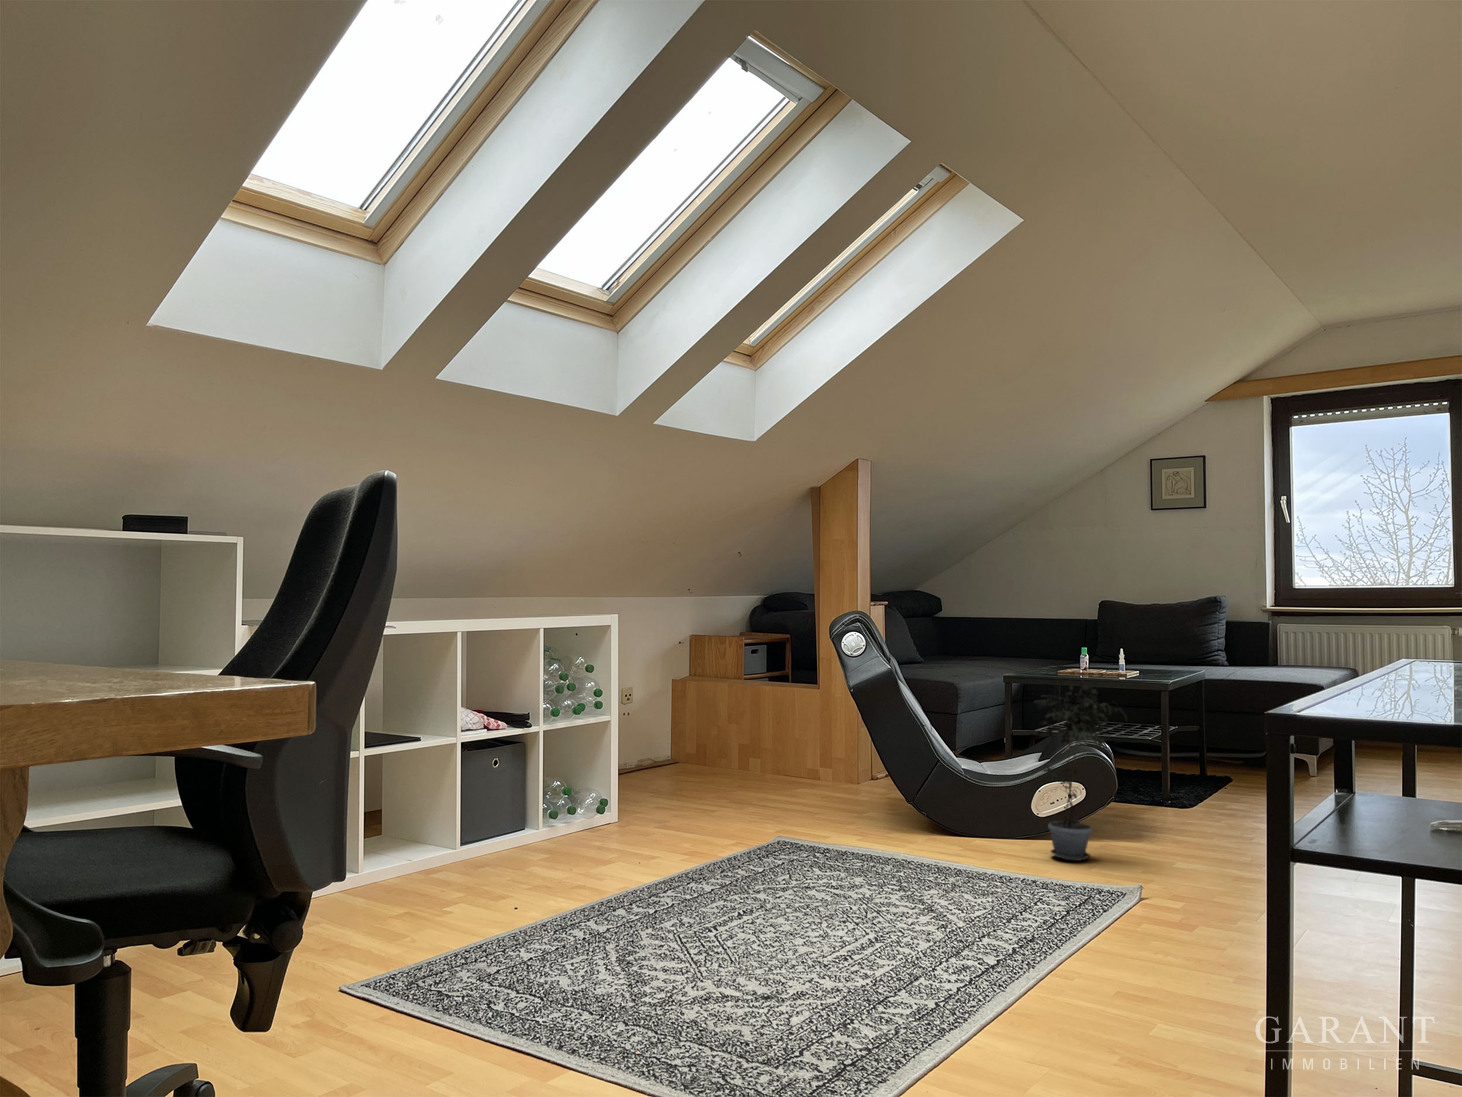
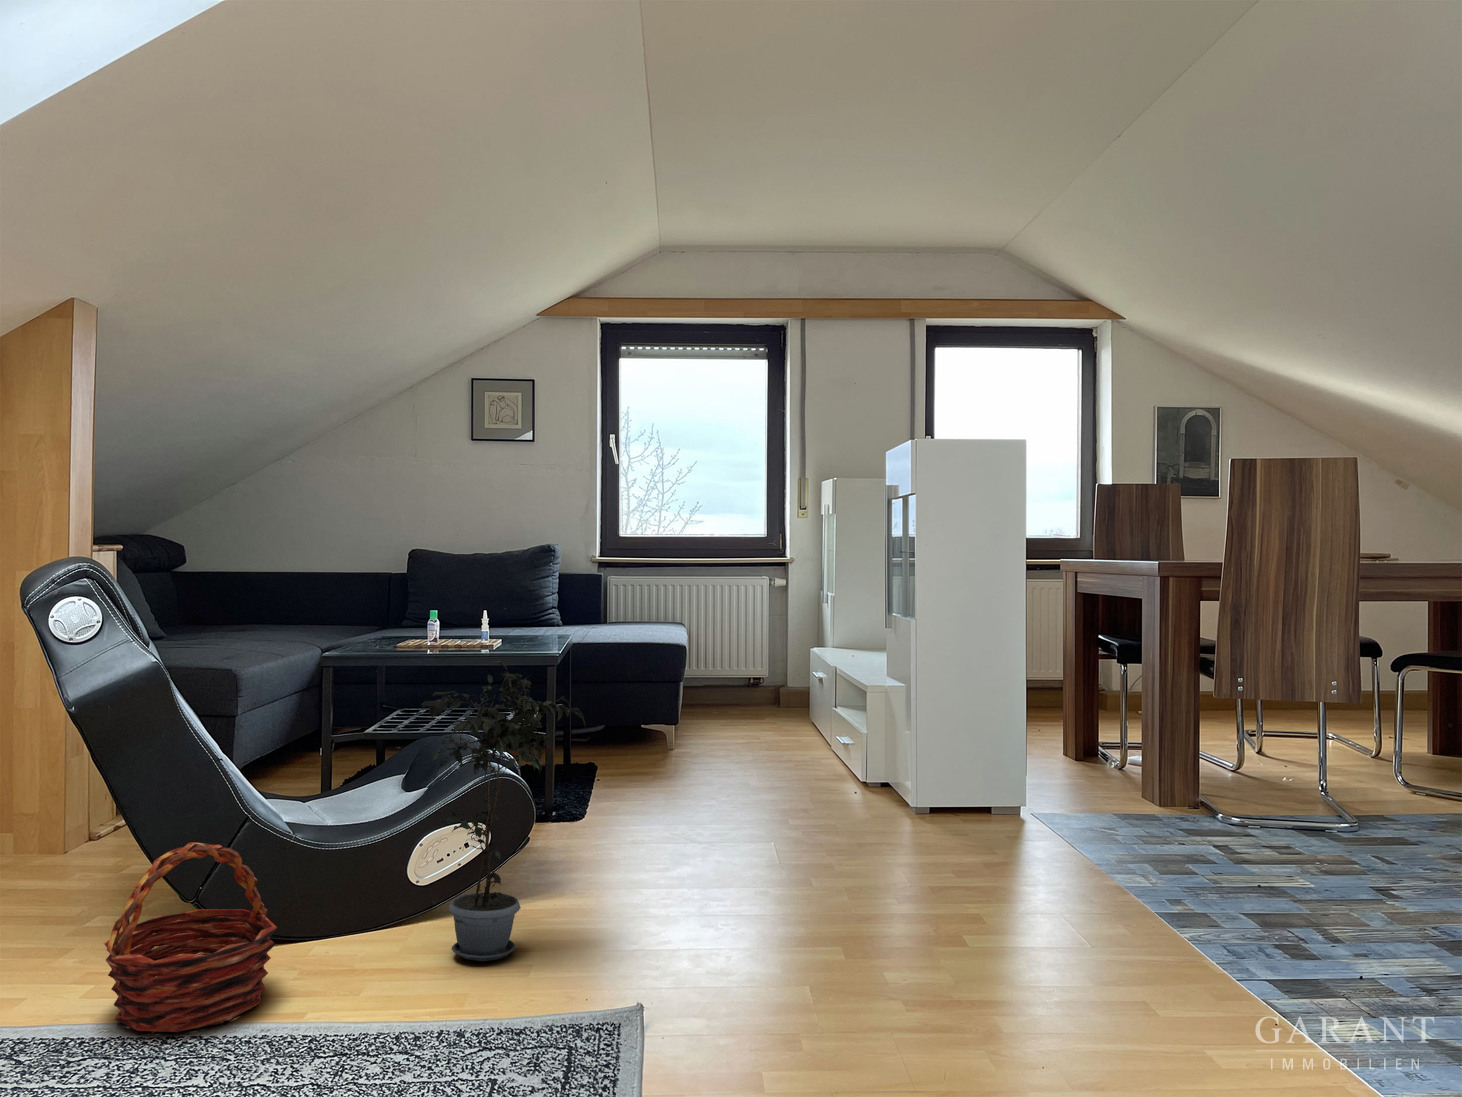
basket: none [865,764,948,860] -> present [104,842,277,1033]

